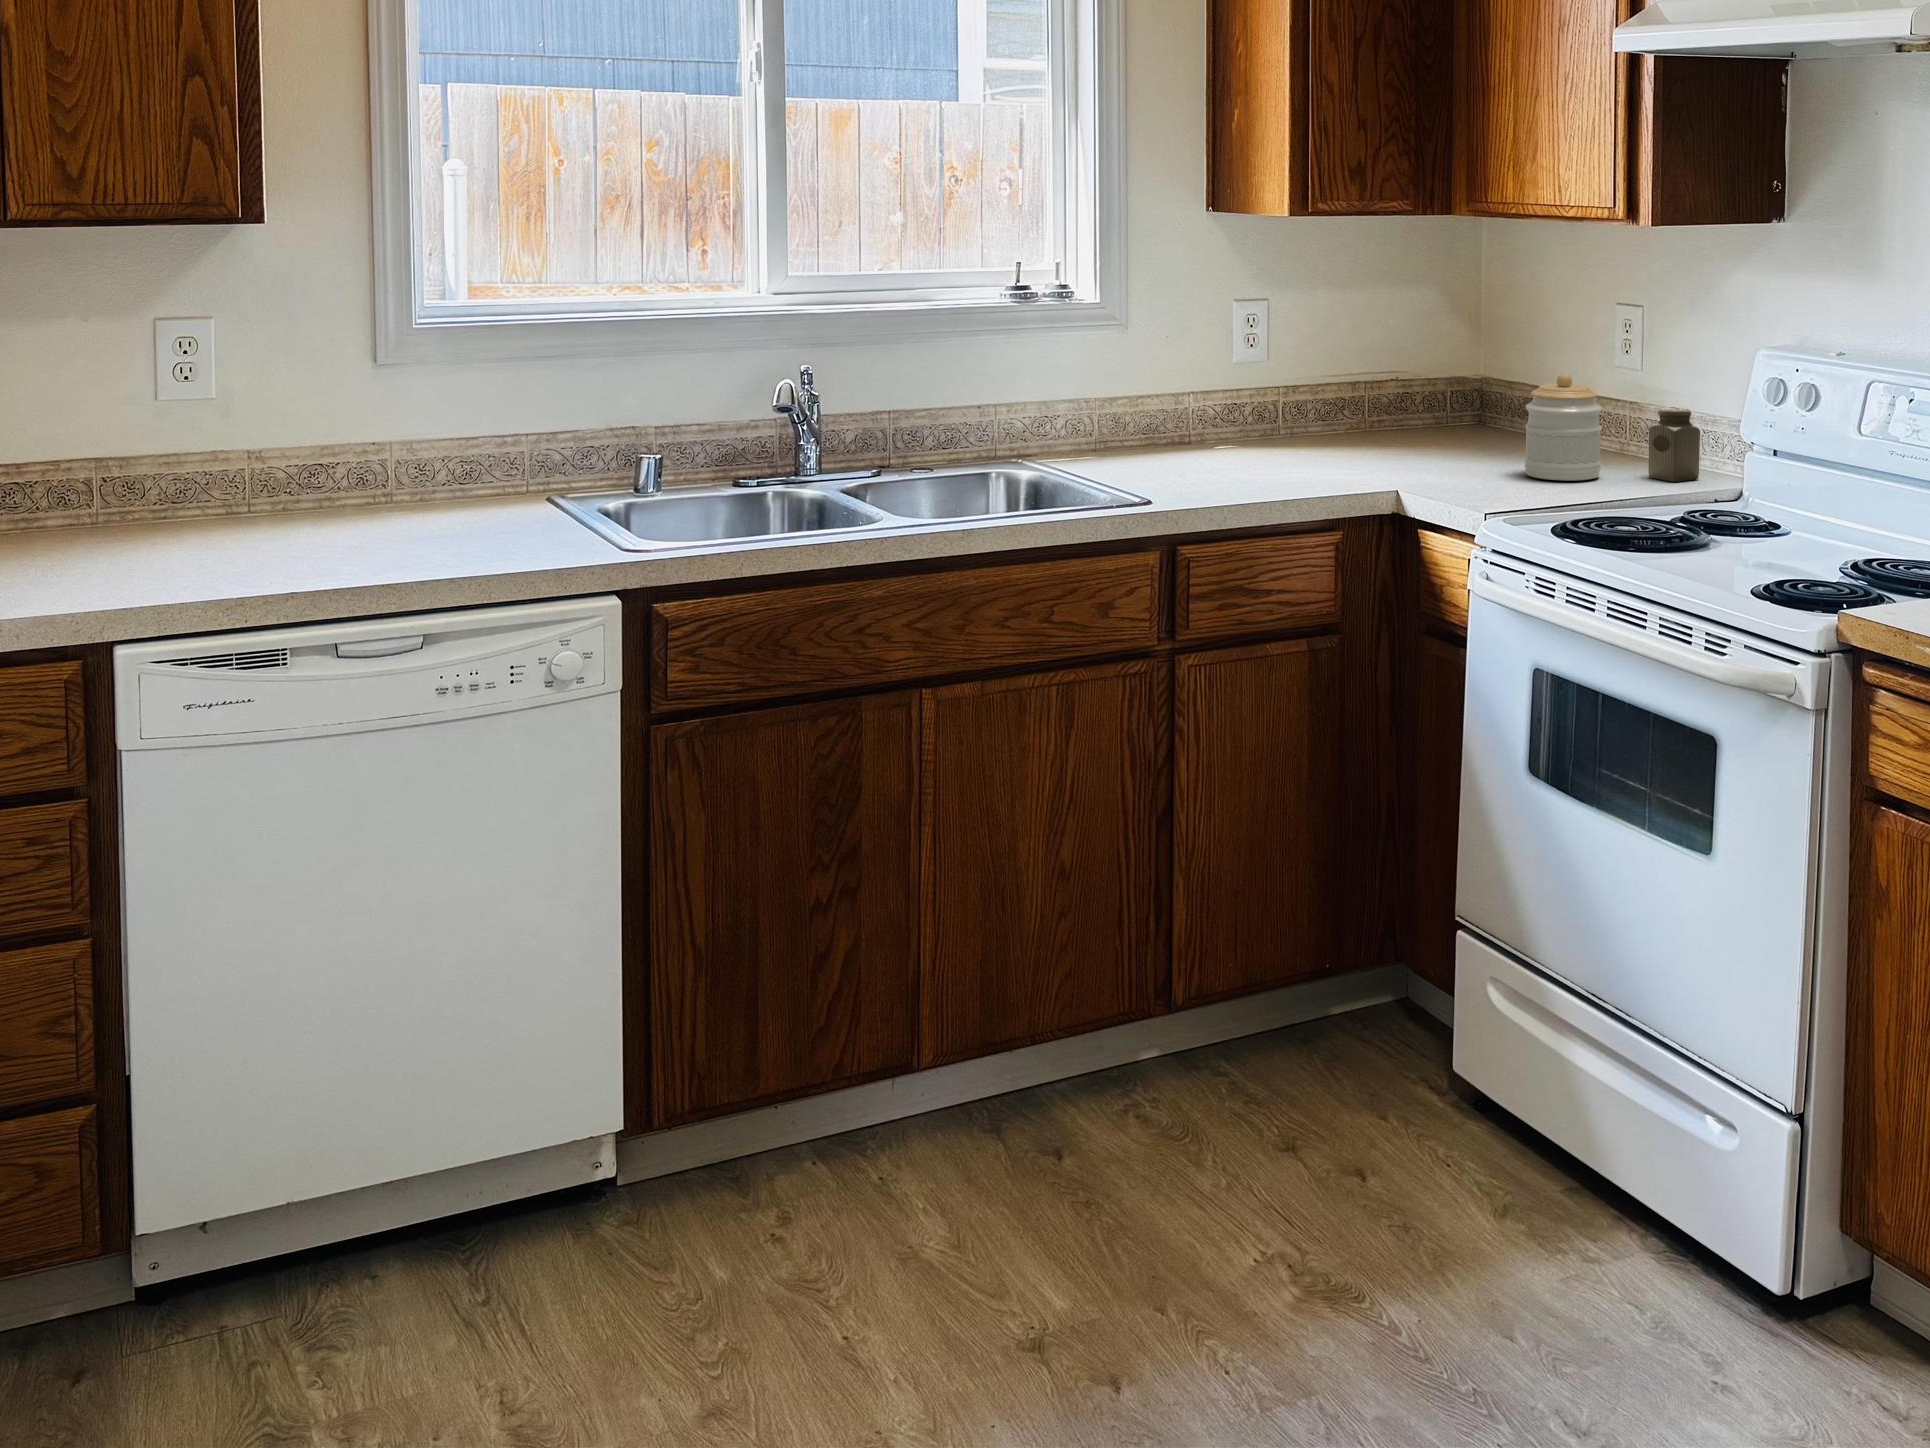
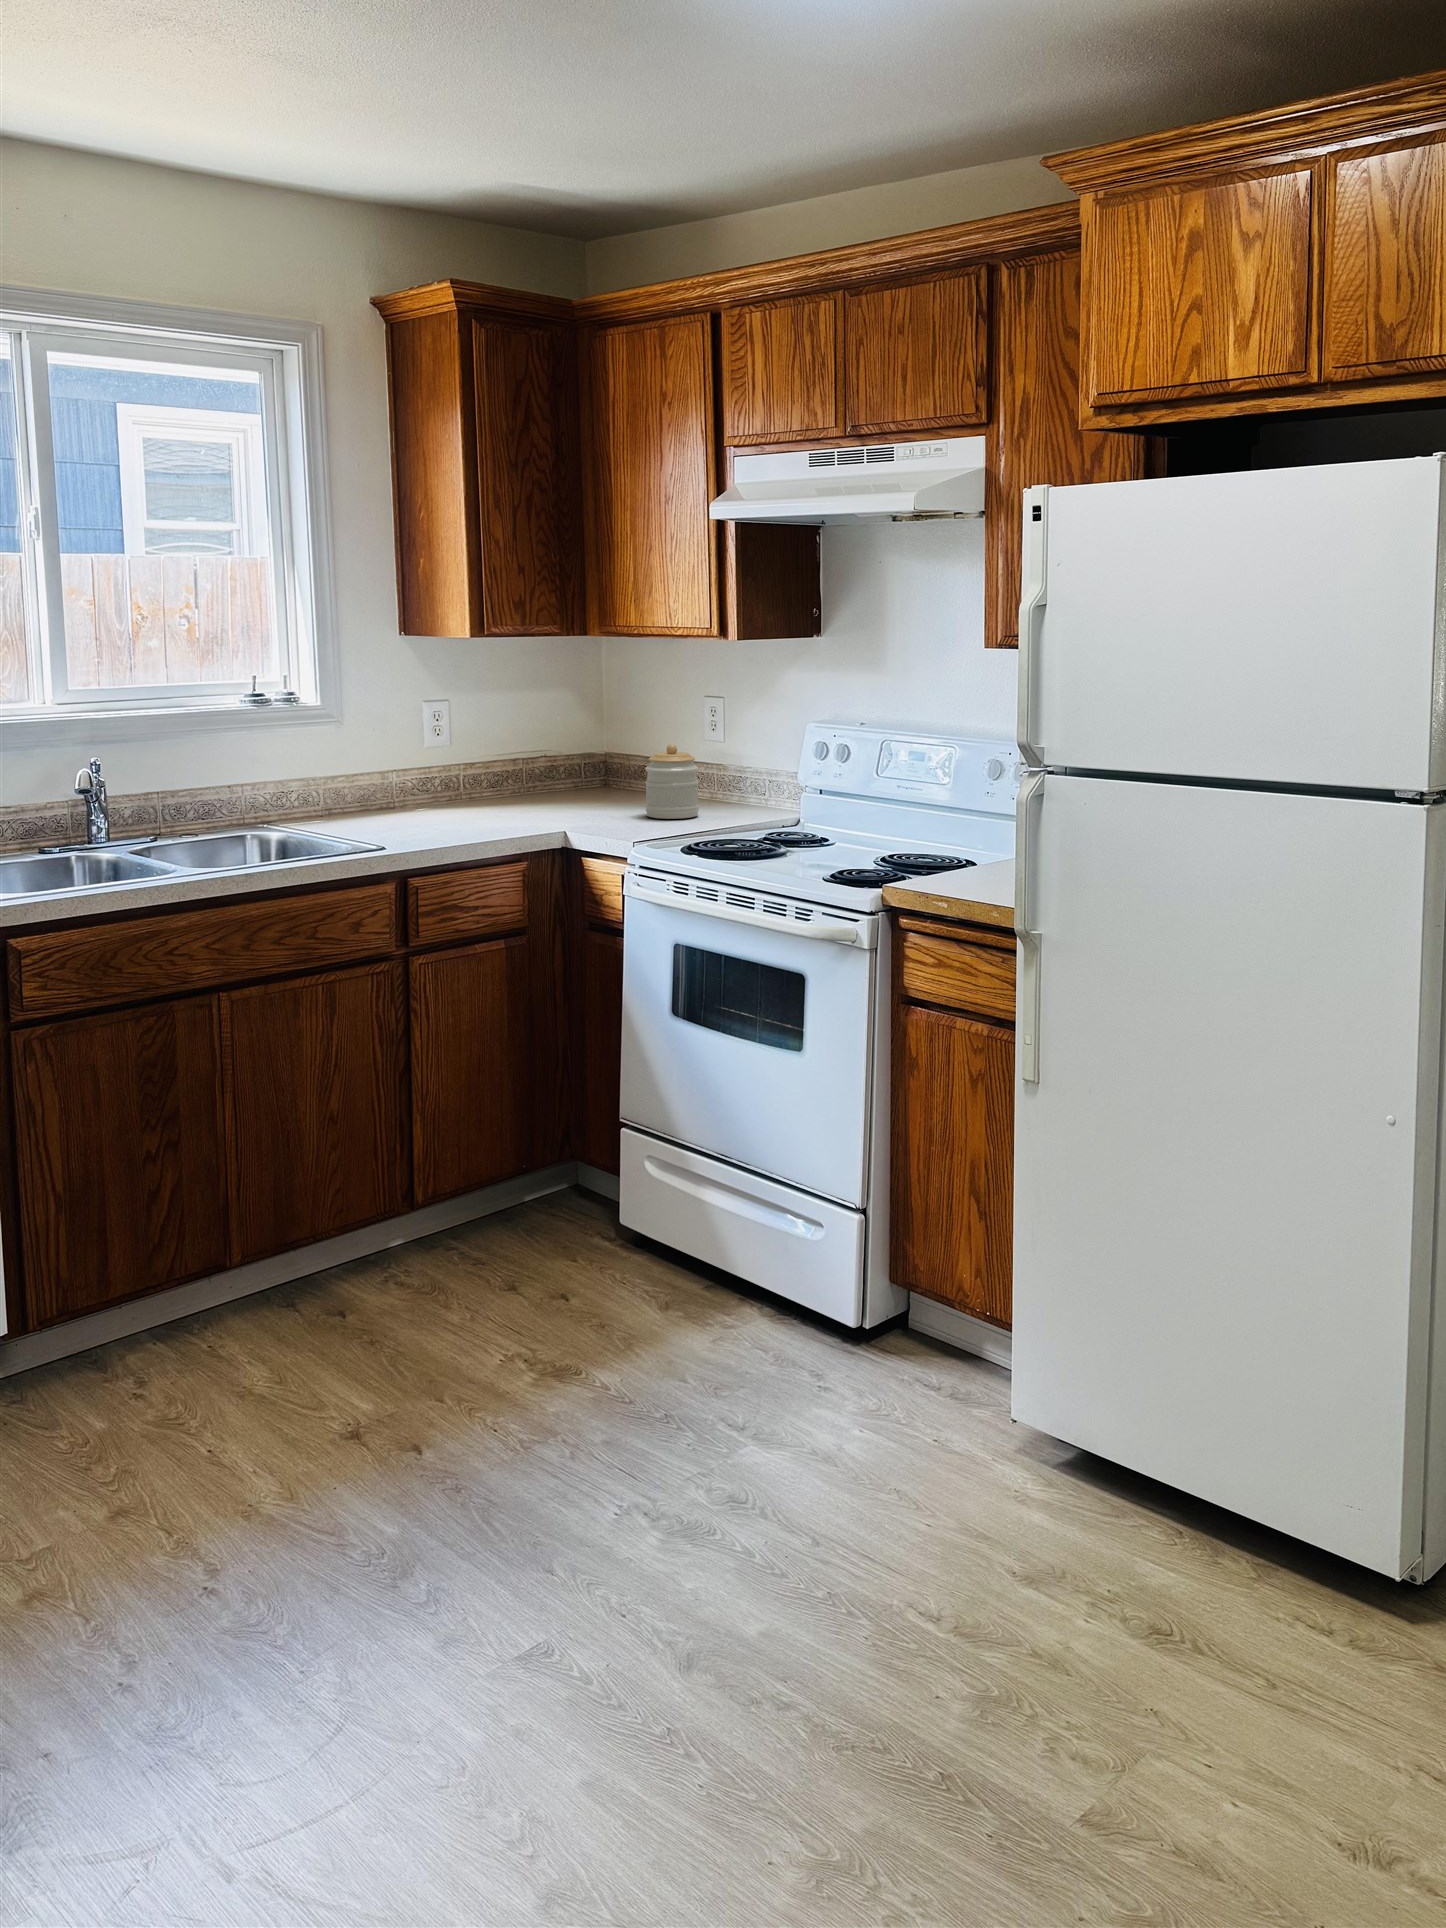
salt shaker: present [1648,407,1700,482] -> none [731,765,766,816]

